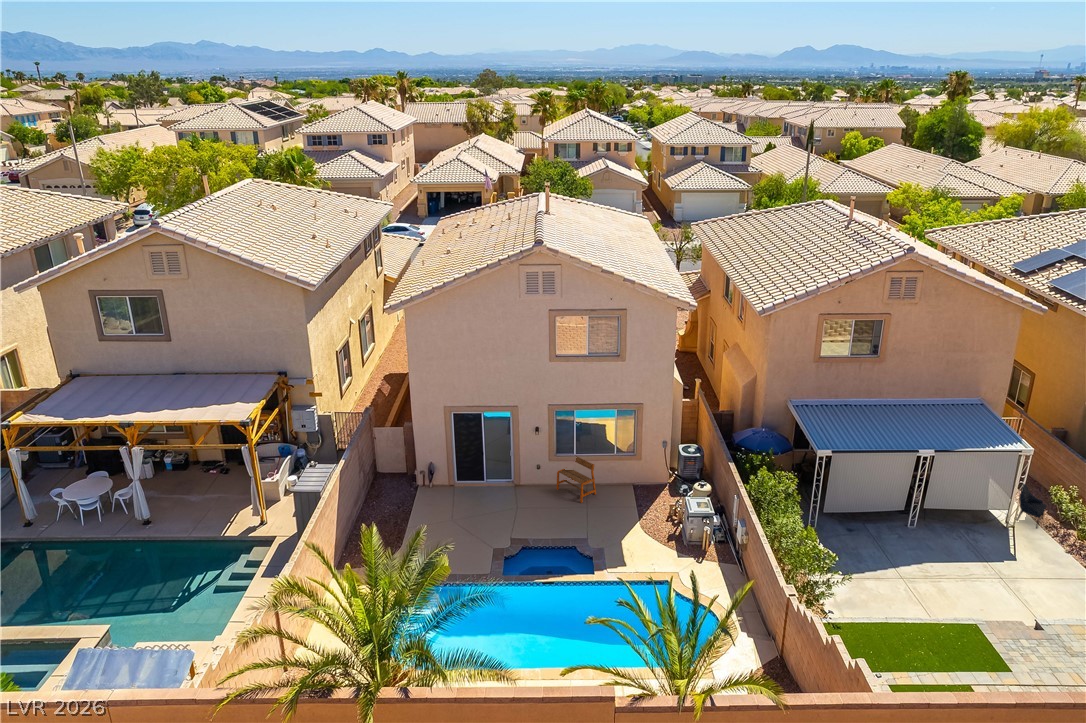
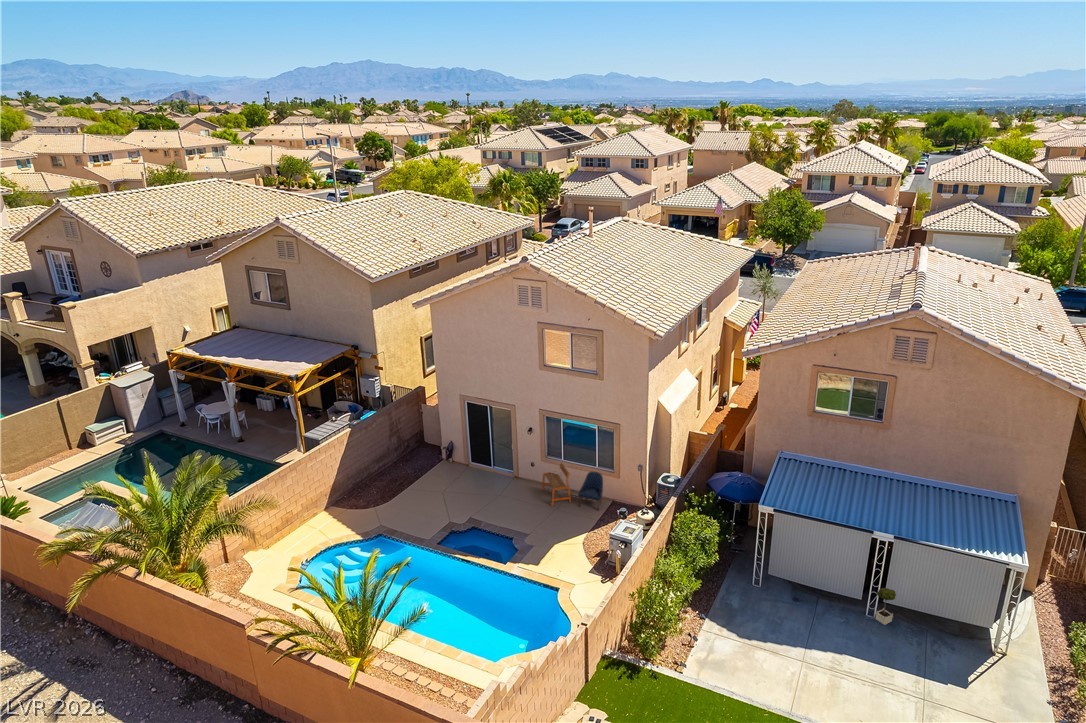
chair: present [1016,484,1046,528] -> present [578,471,603,510]
potted tree: none [922,499,941,531] -> present [876,588,896,625]

